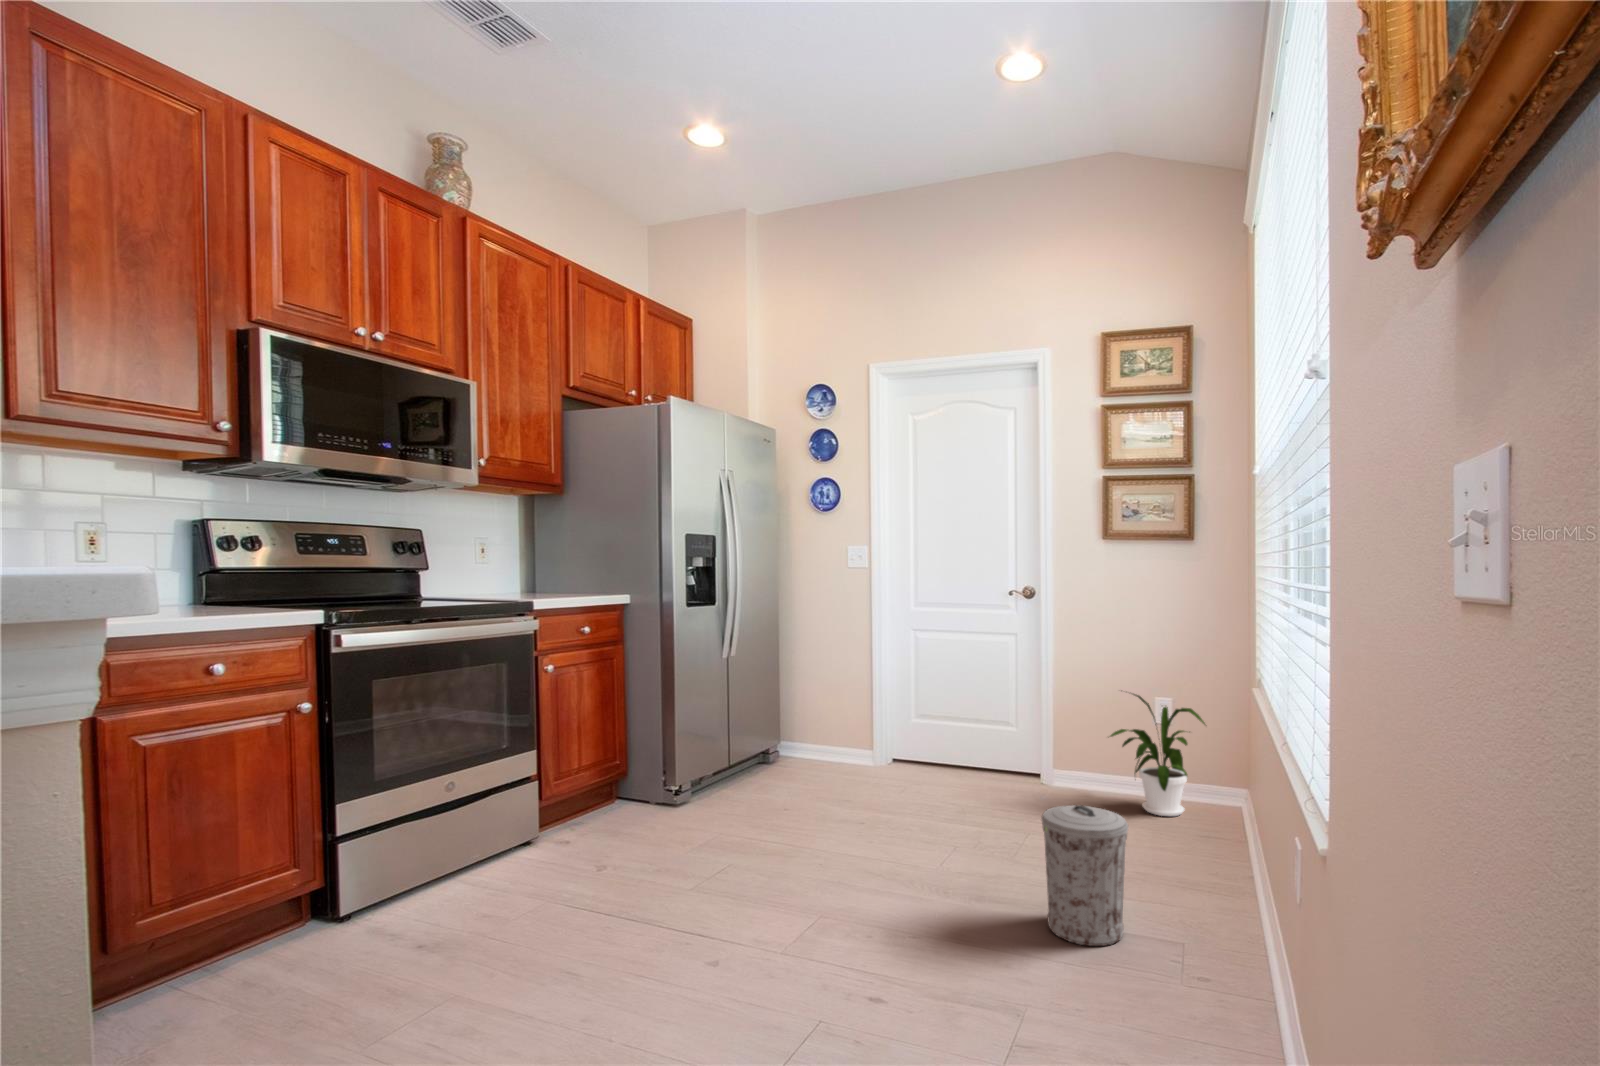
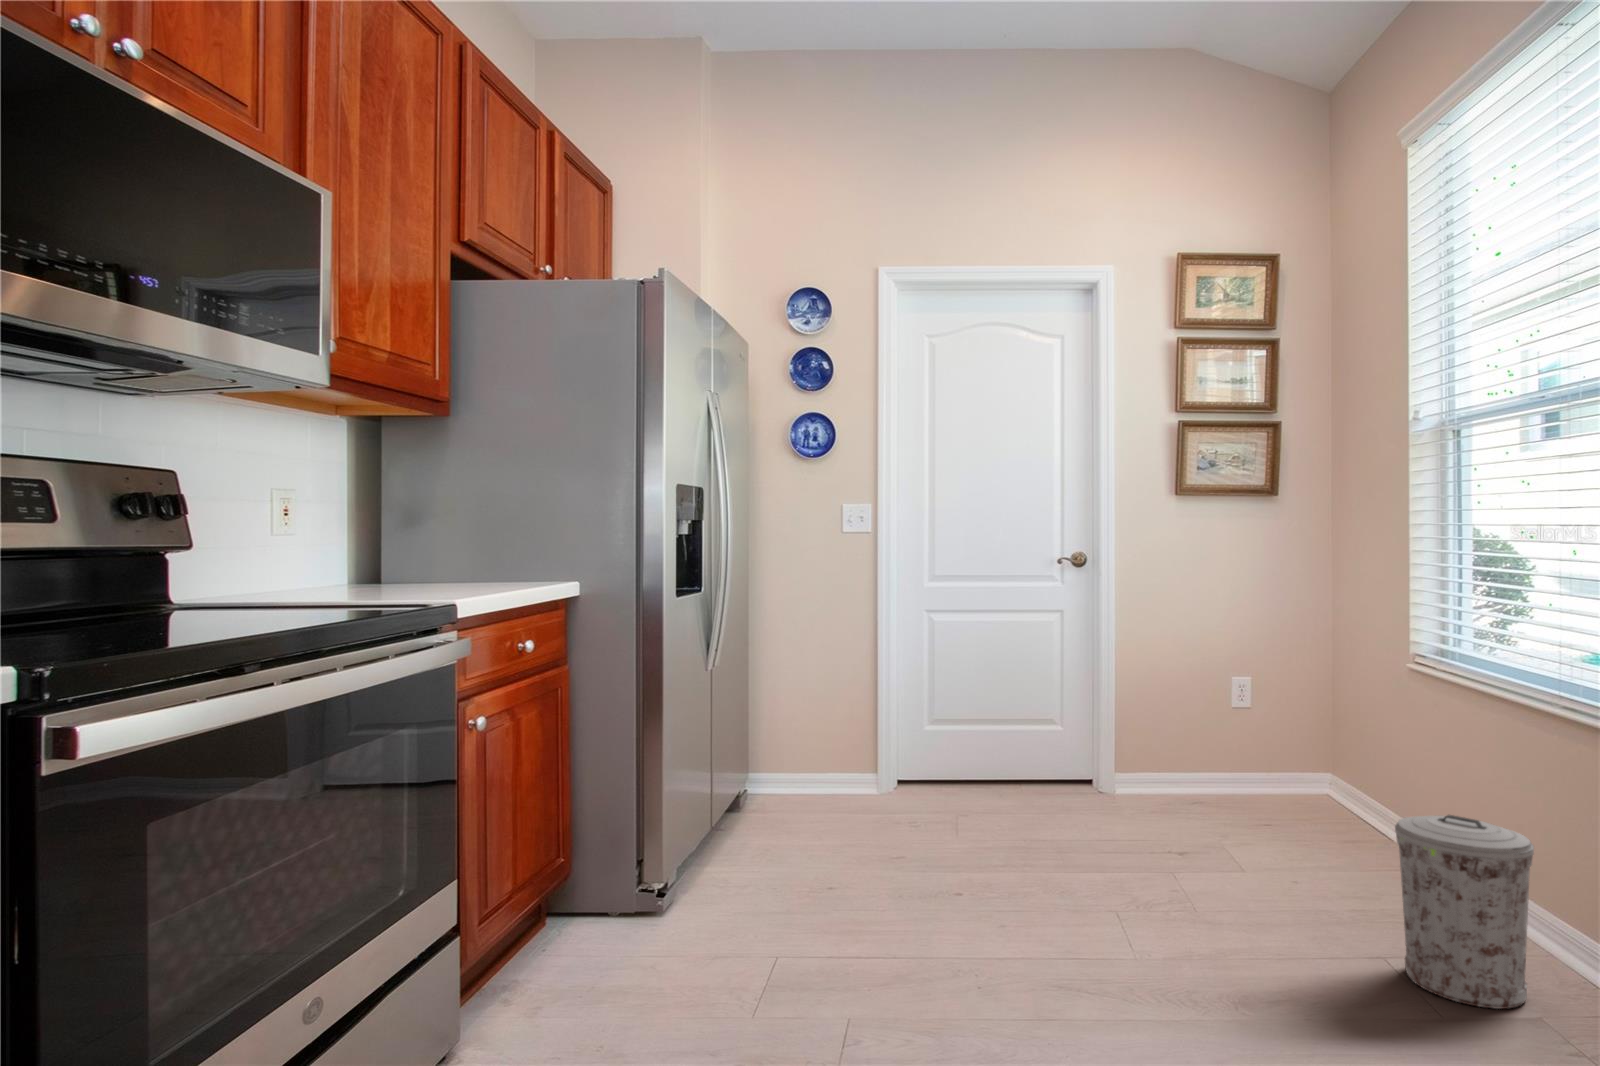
house plant: present [1110,694,1205,816] -> none [1199,675,1331,821]

